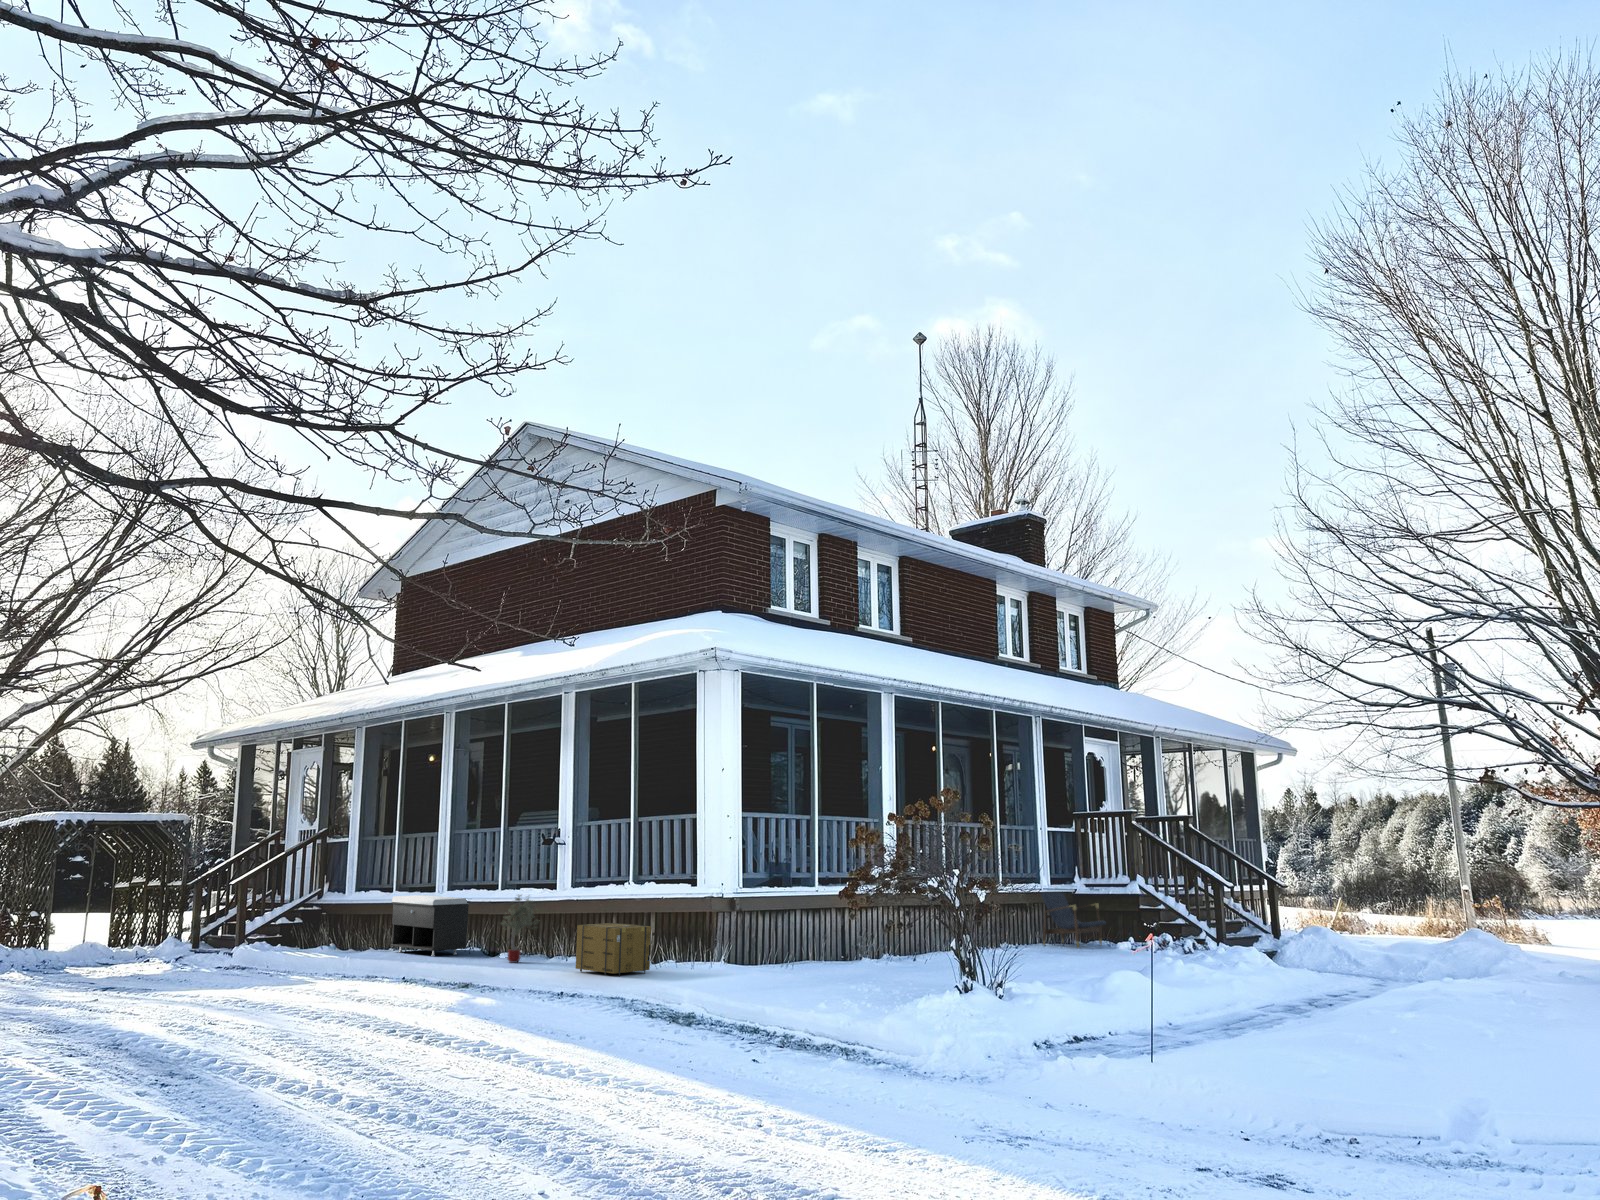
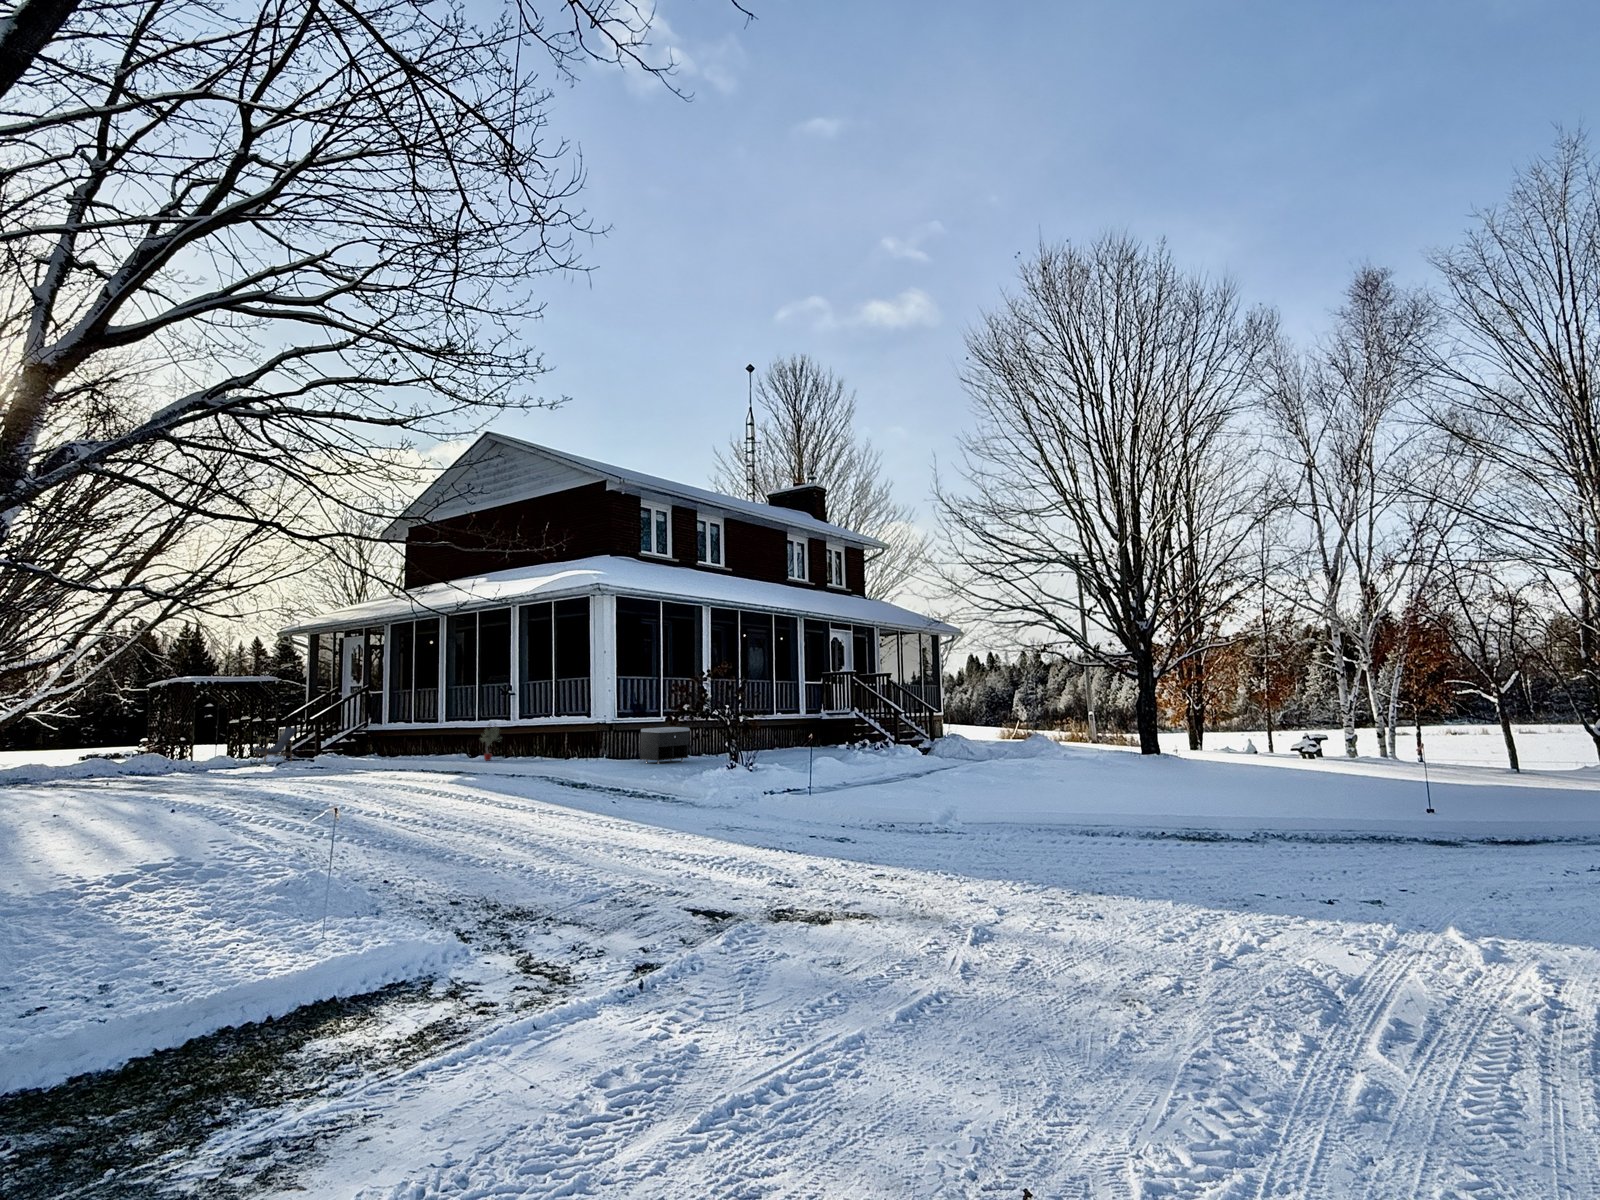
lounge chair: present [1041,892,1106,947] -> present [252,728,296,762]
storage bench: present [391,895,469,956] -> present [640,727,690,764]
cardboard box: present [576,923,651,976] -> none [523,737,566,766]

